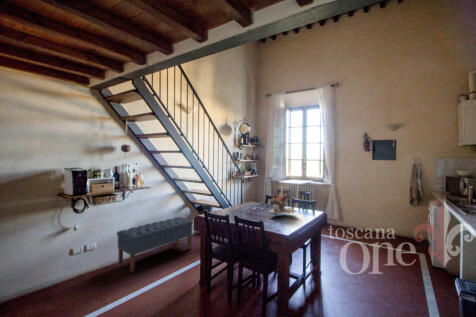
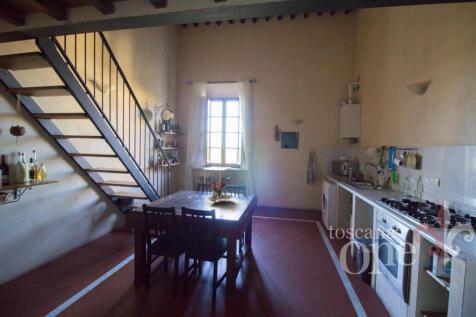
bench: present [117,217,193,273] -> none [6,214,115,290]

